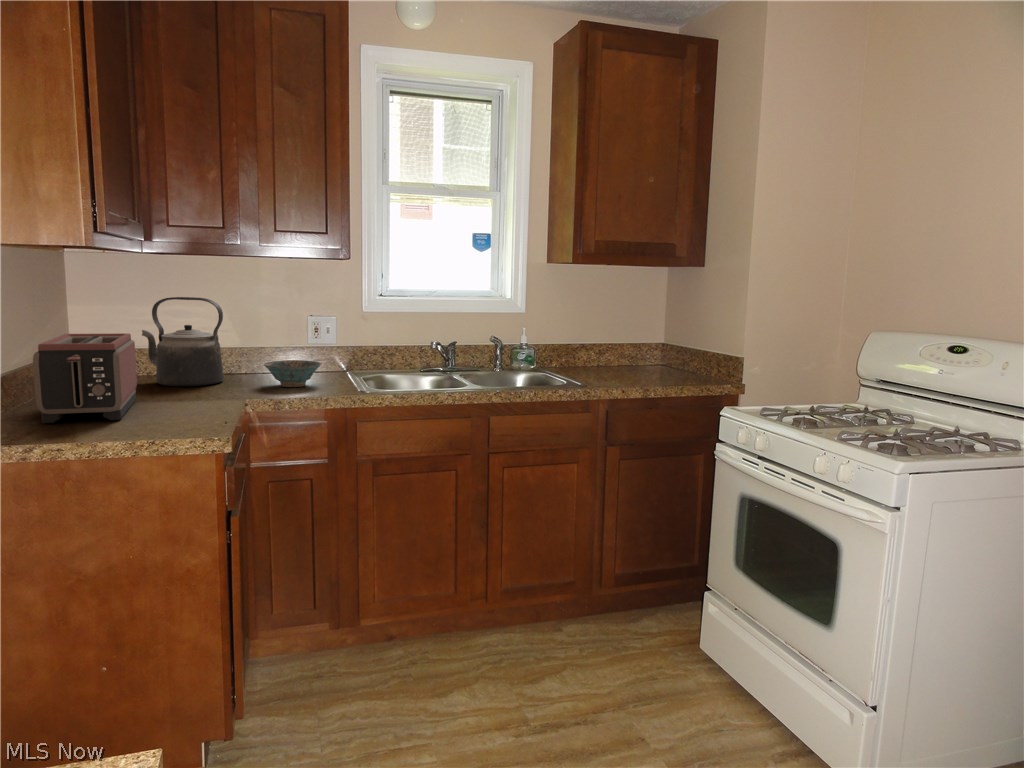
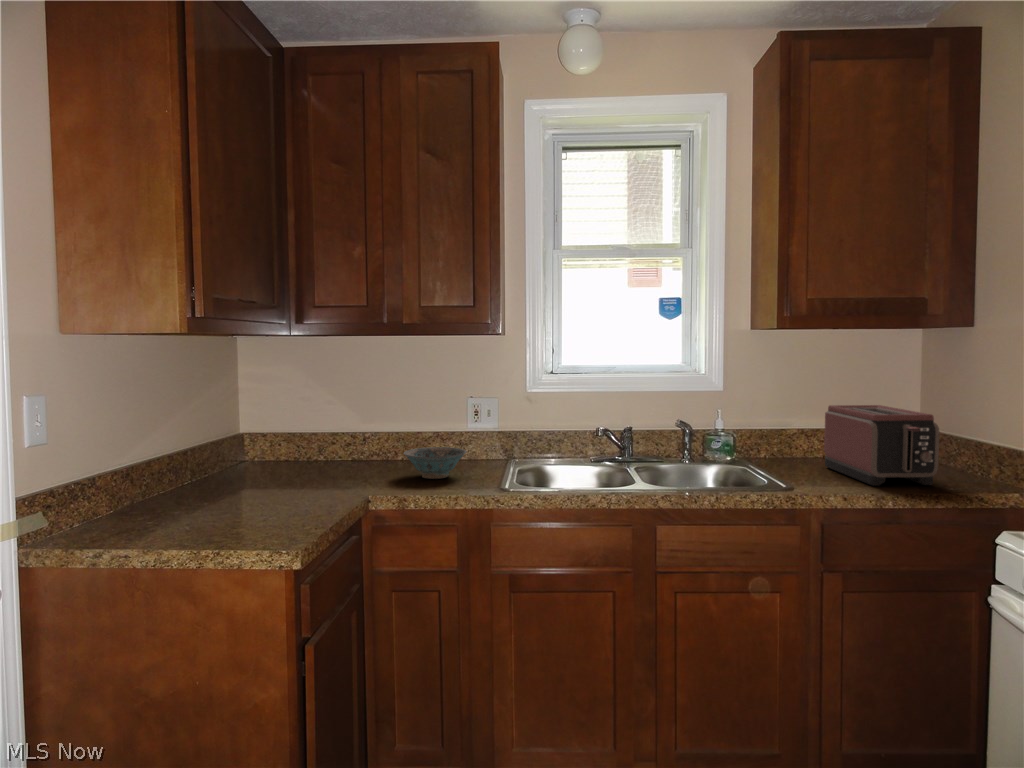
kettle: present [142,297,224,387] -> none [298,380,372,474]
toaster: present [33,333,137,423] -> present [824,405,939,486]

